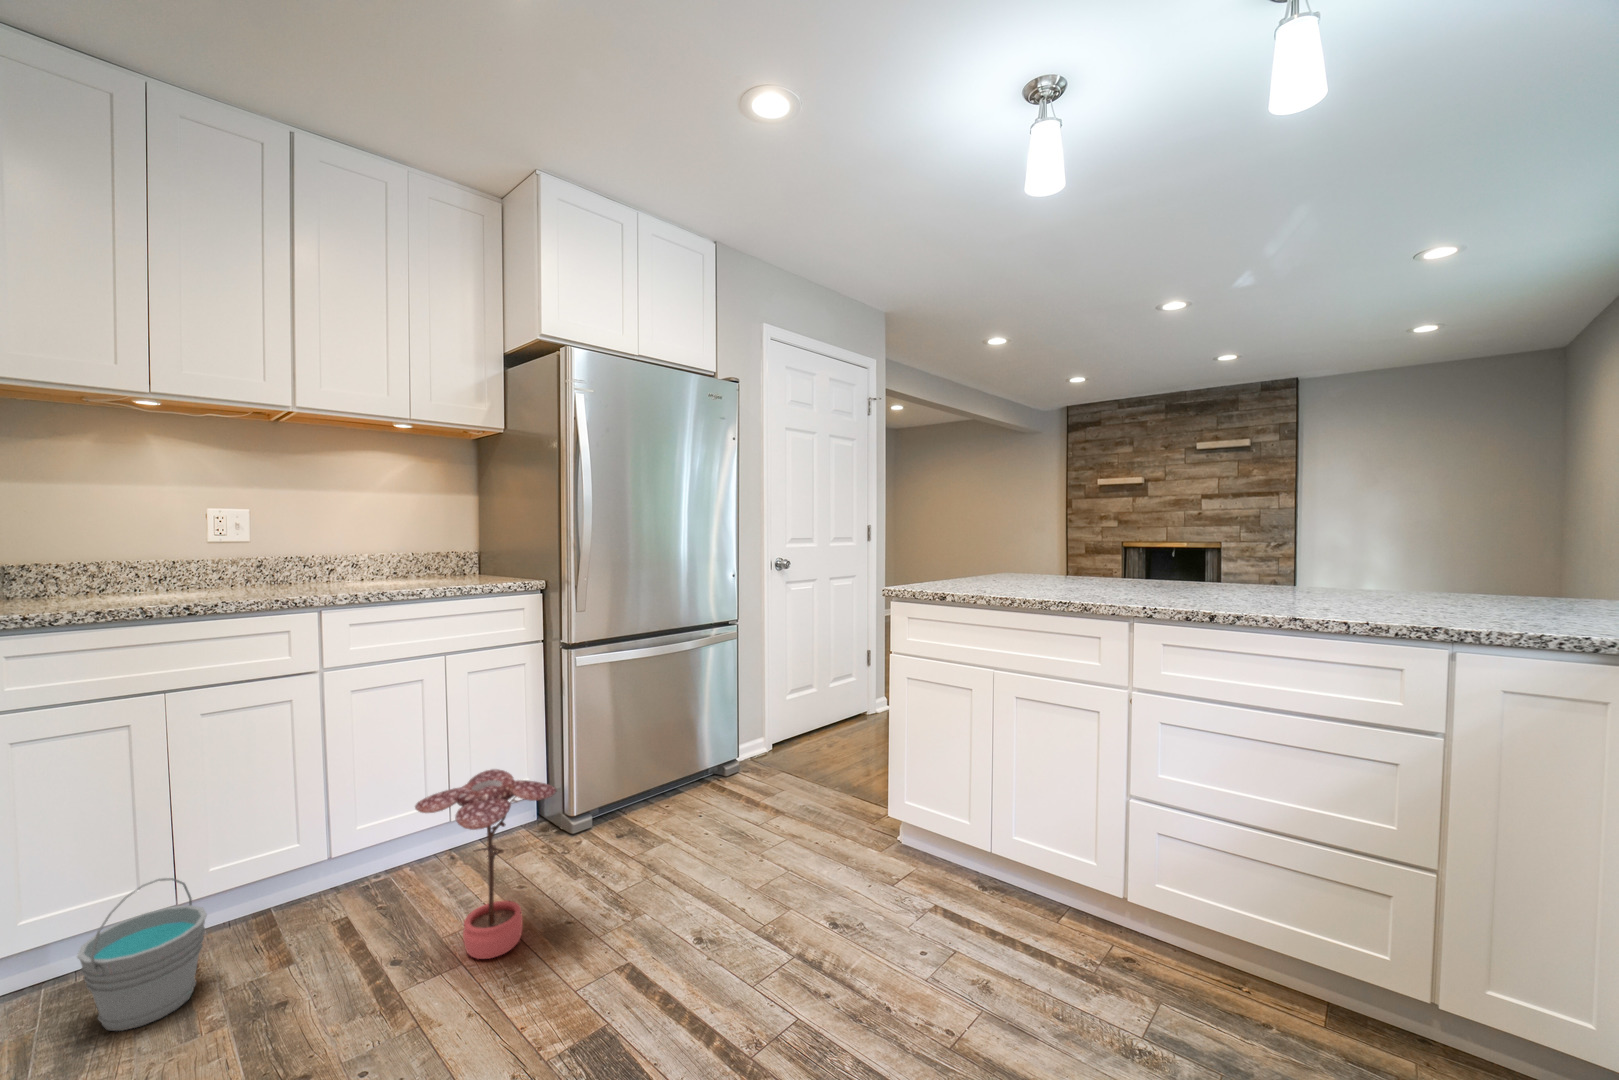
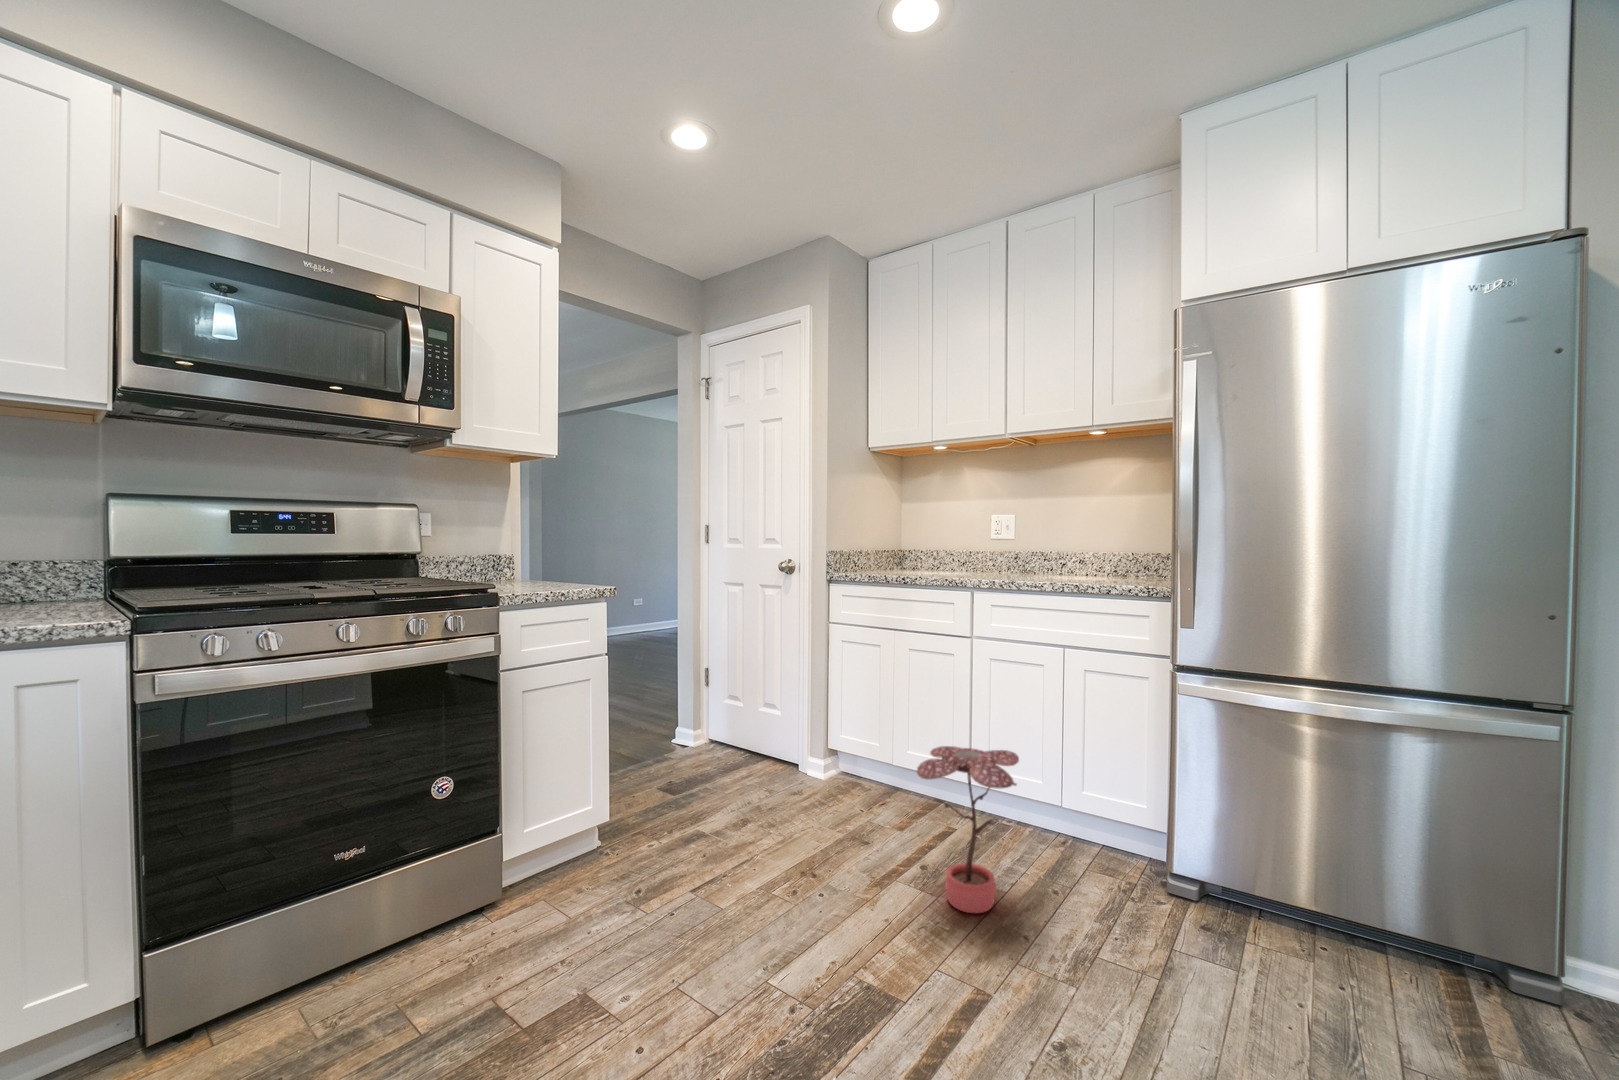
bucket: present [77,878,207,1031] -> none [833,733,889,814]

